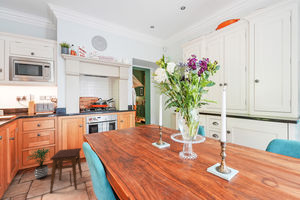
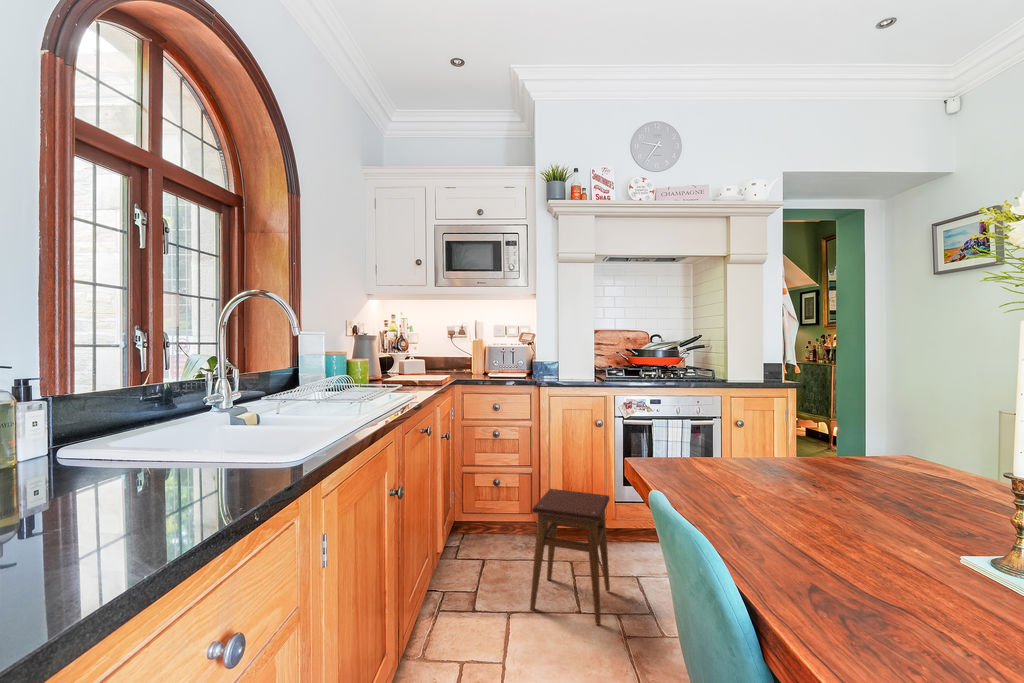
potted plant: present [27,148,49,179] -> none [471,471,530,559]

